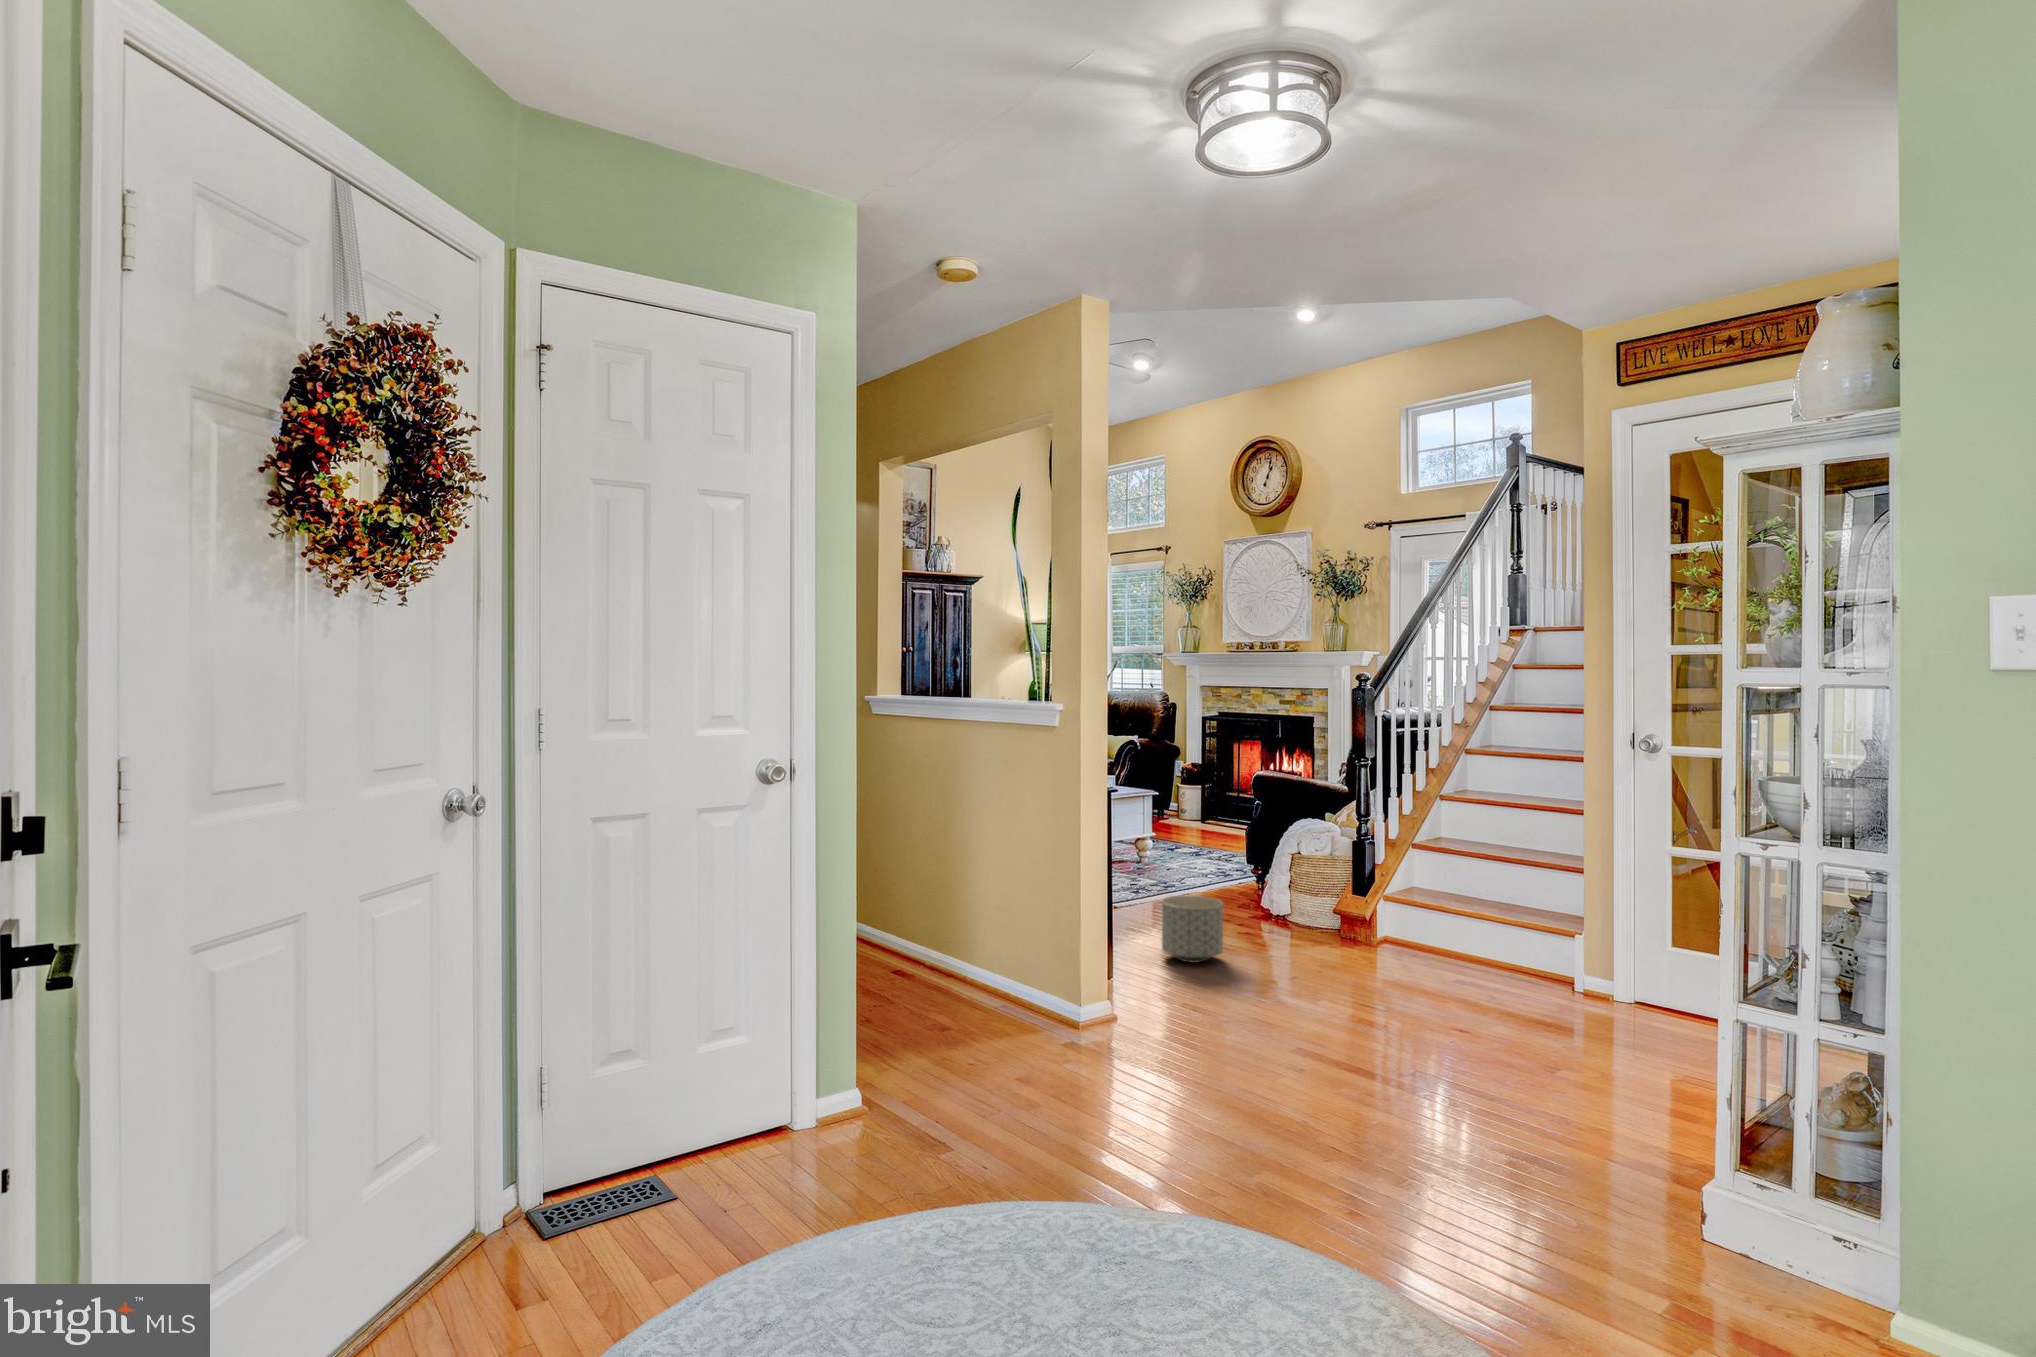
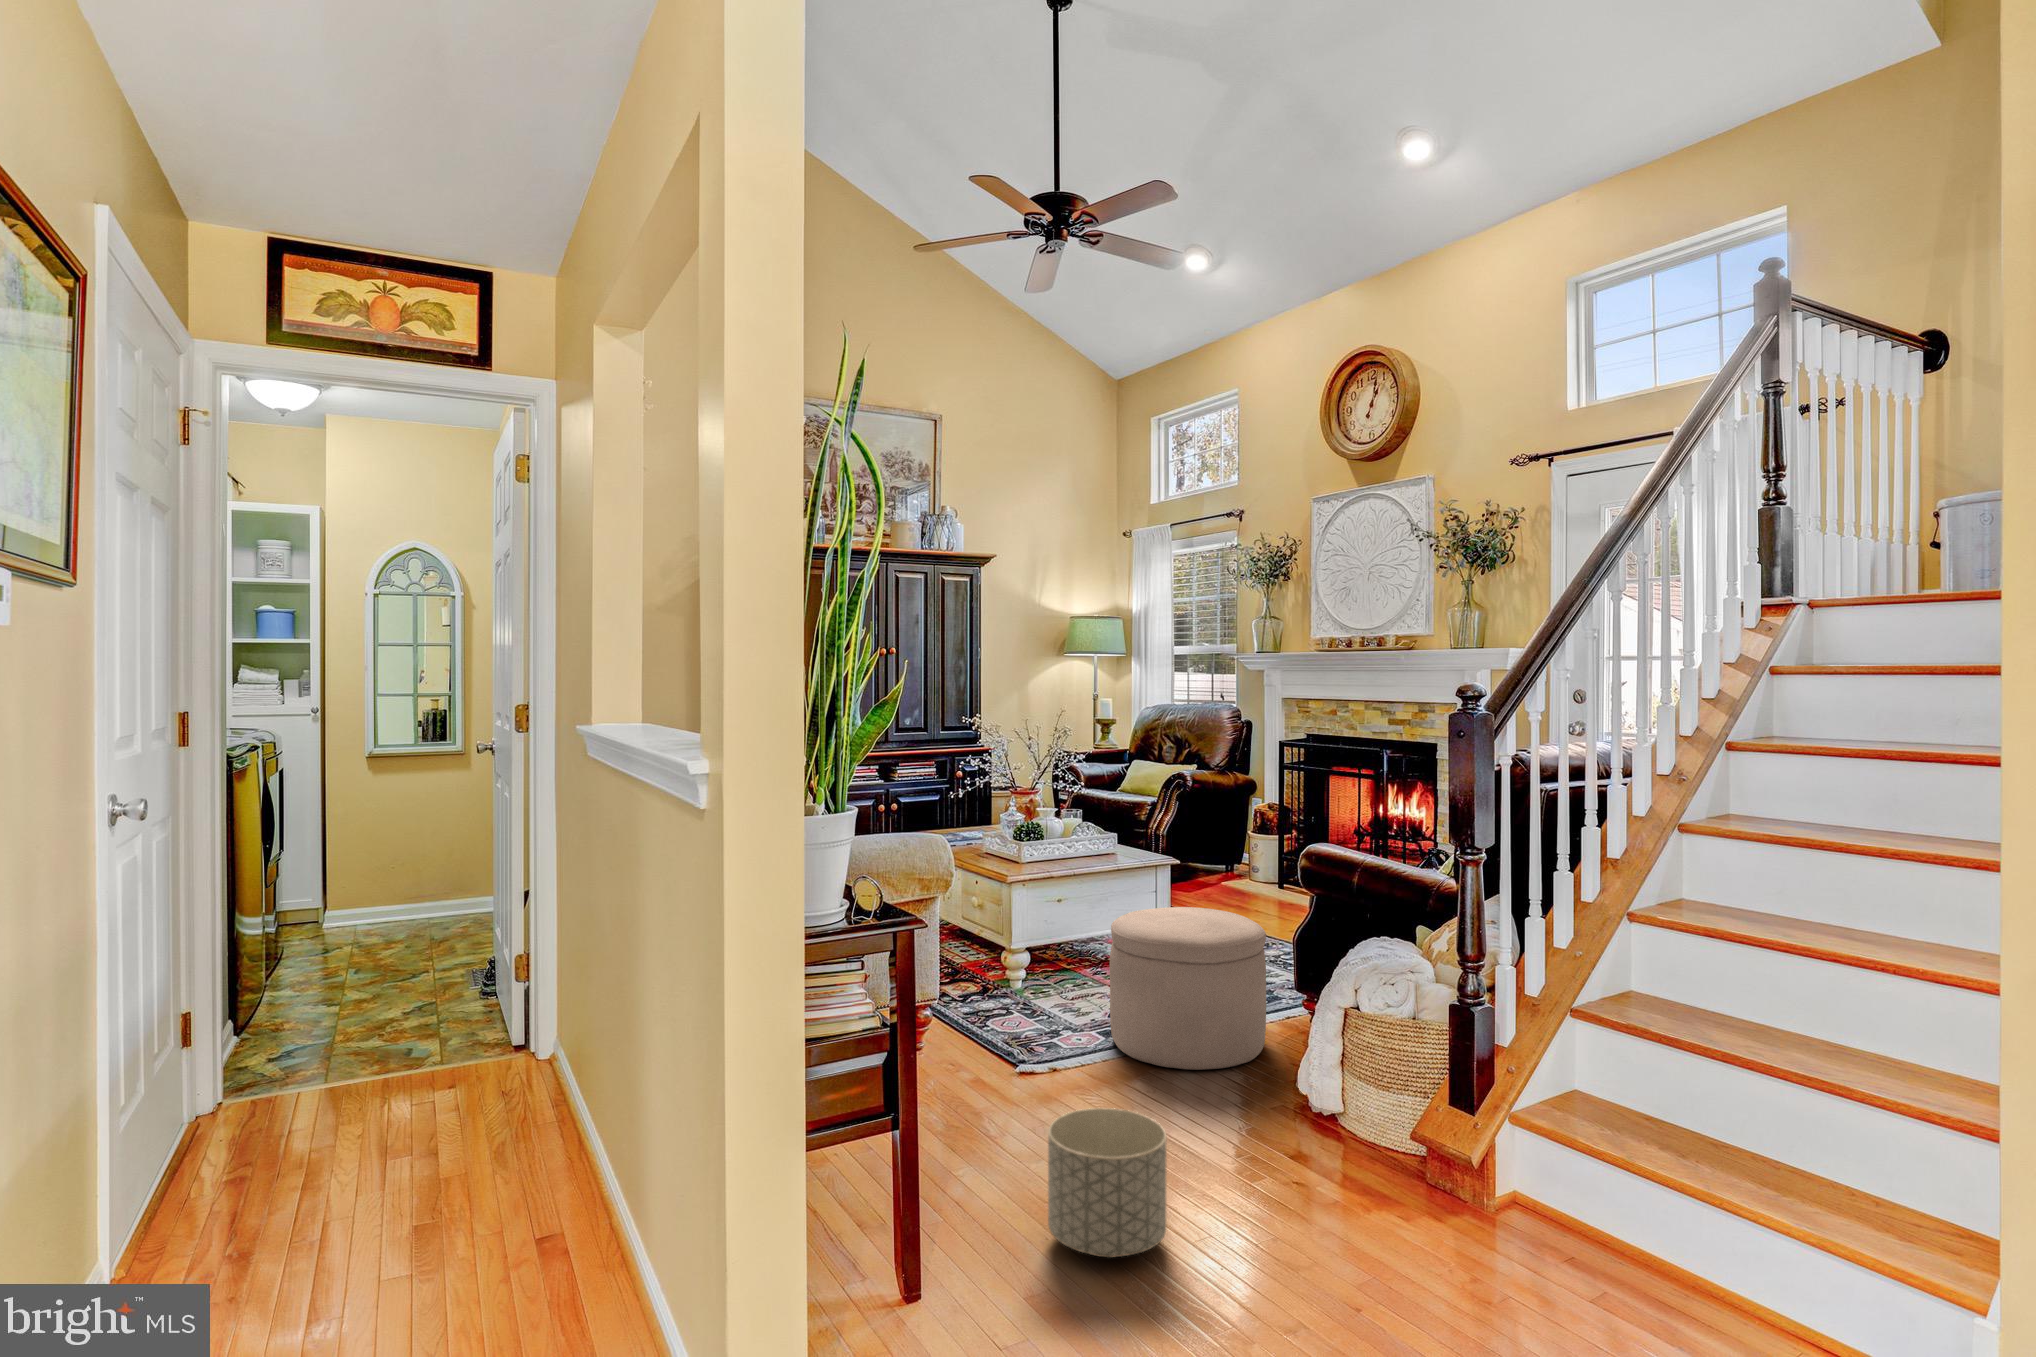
ottoman: none [1140,815,1235,904] -> present [1110,907,1266,1070]

